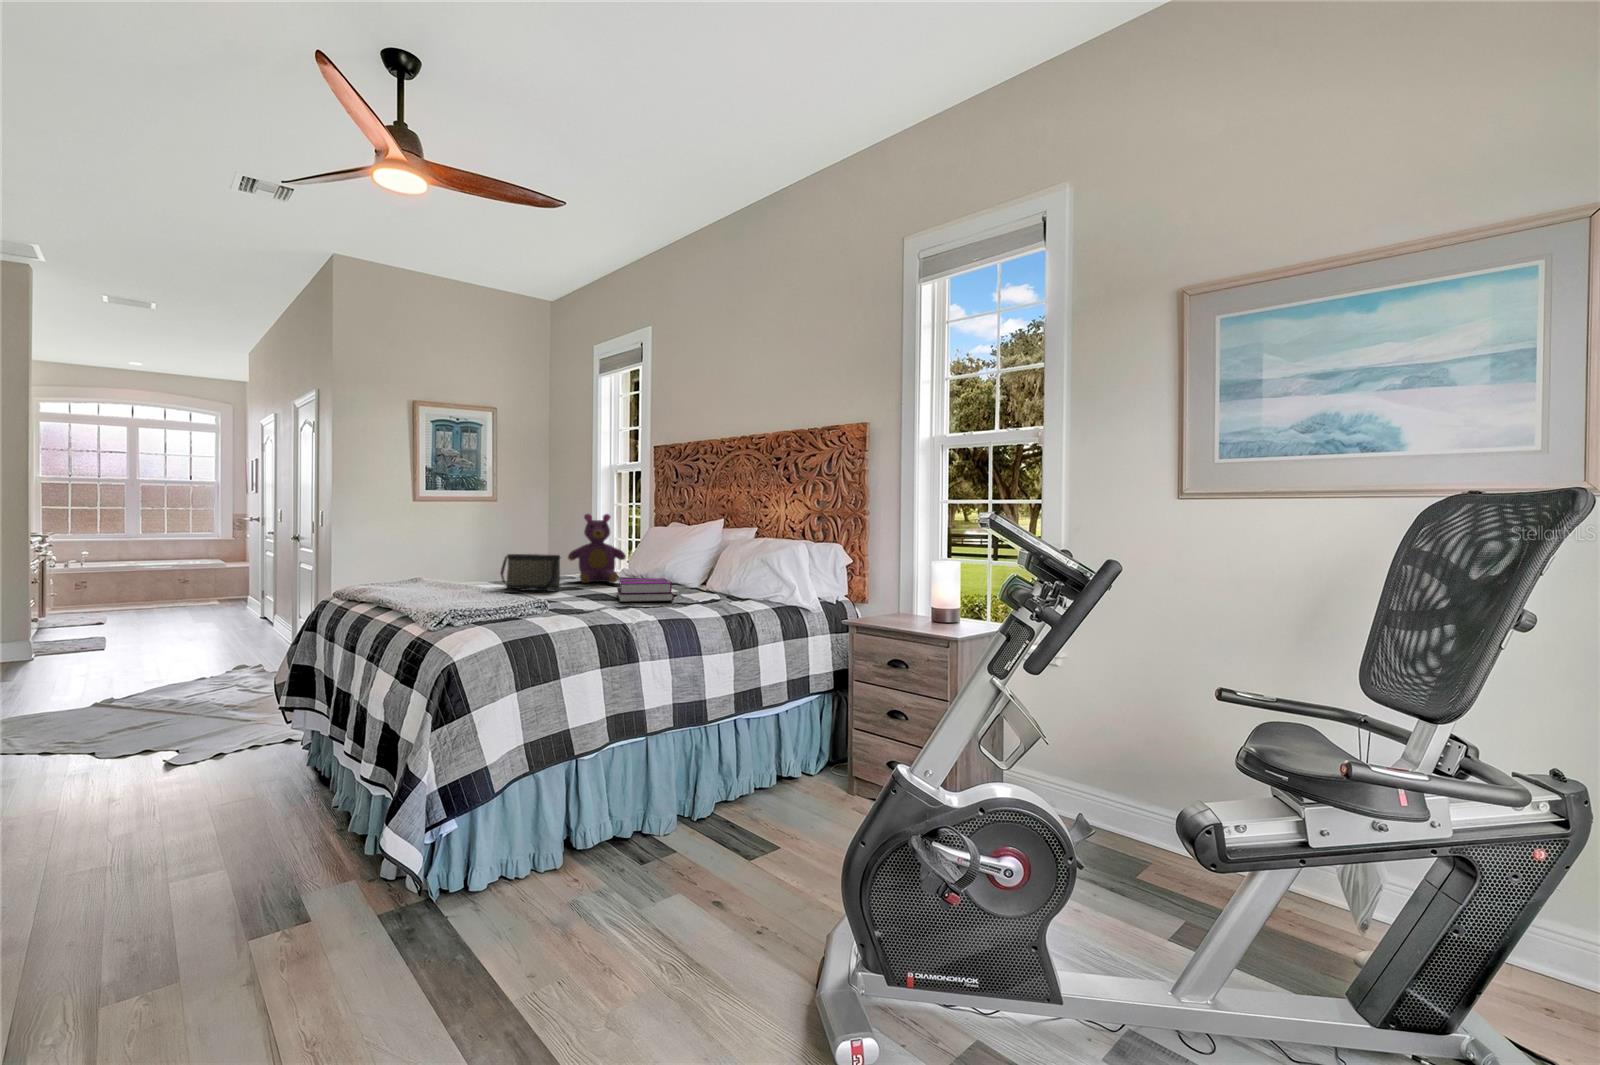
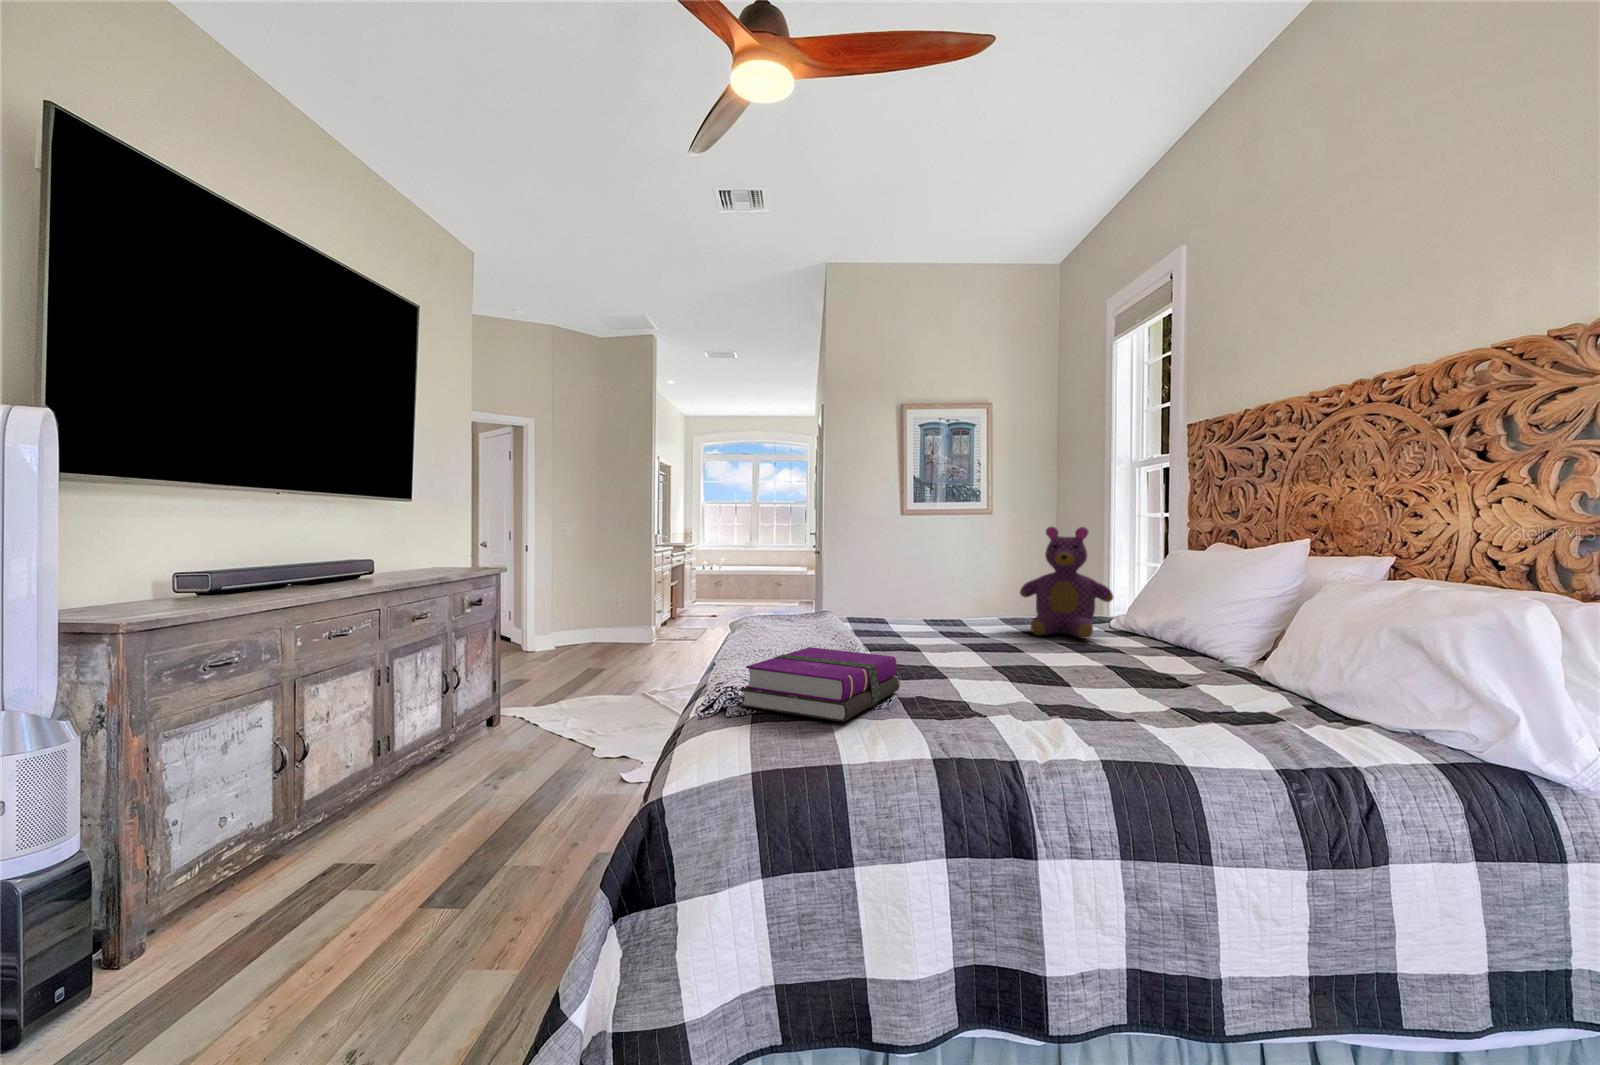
handbag: present [501,554,560,591] -> none [902,585,983,648]
hardback book: present [617,578,674,602] -> present [740,647,900,722]

